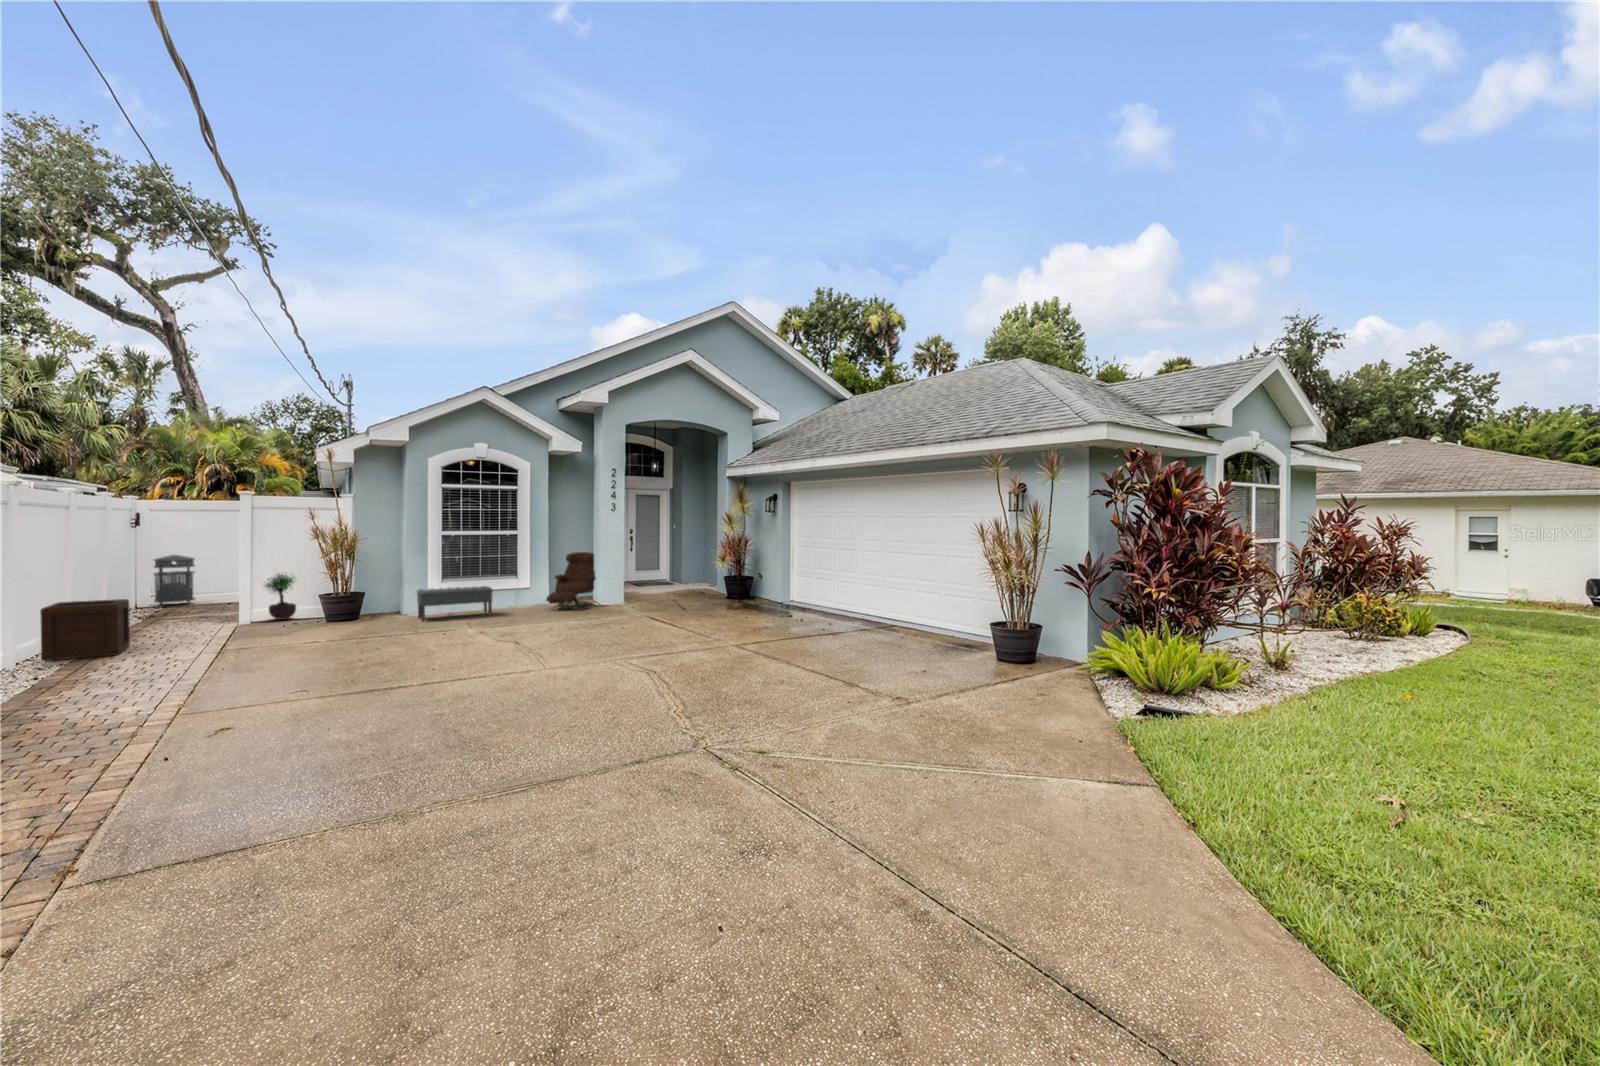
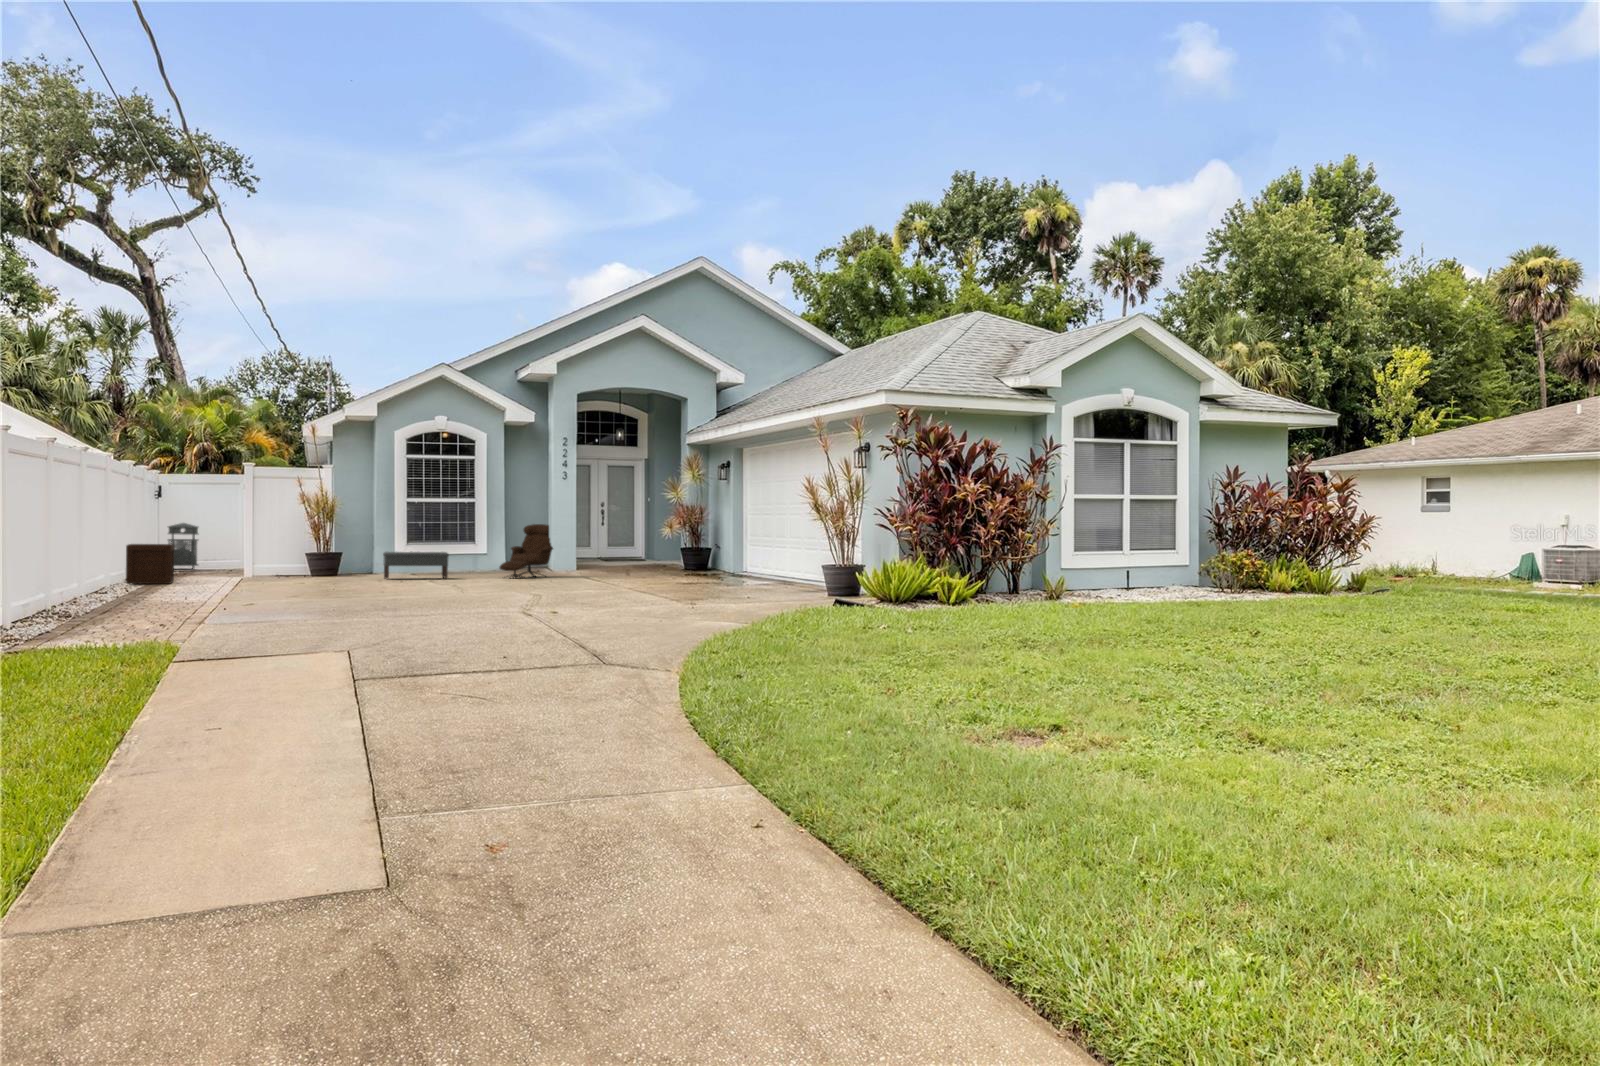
potted tree: present [266,574,296,620] -> none [258,531,288,576]

